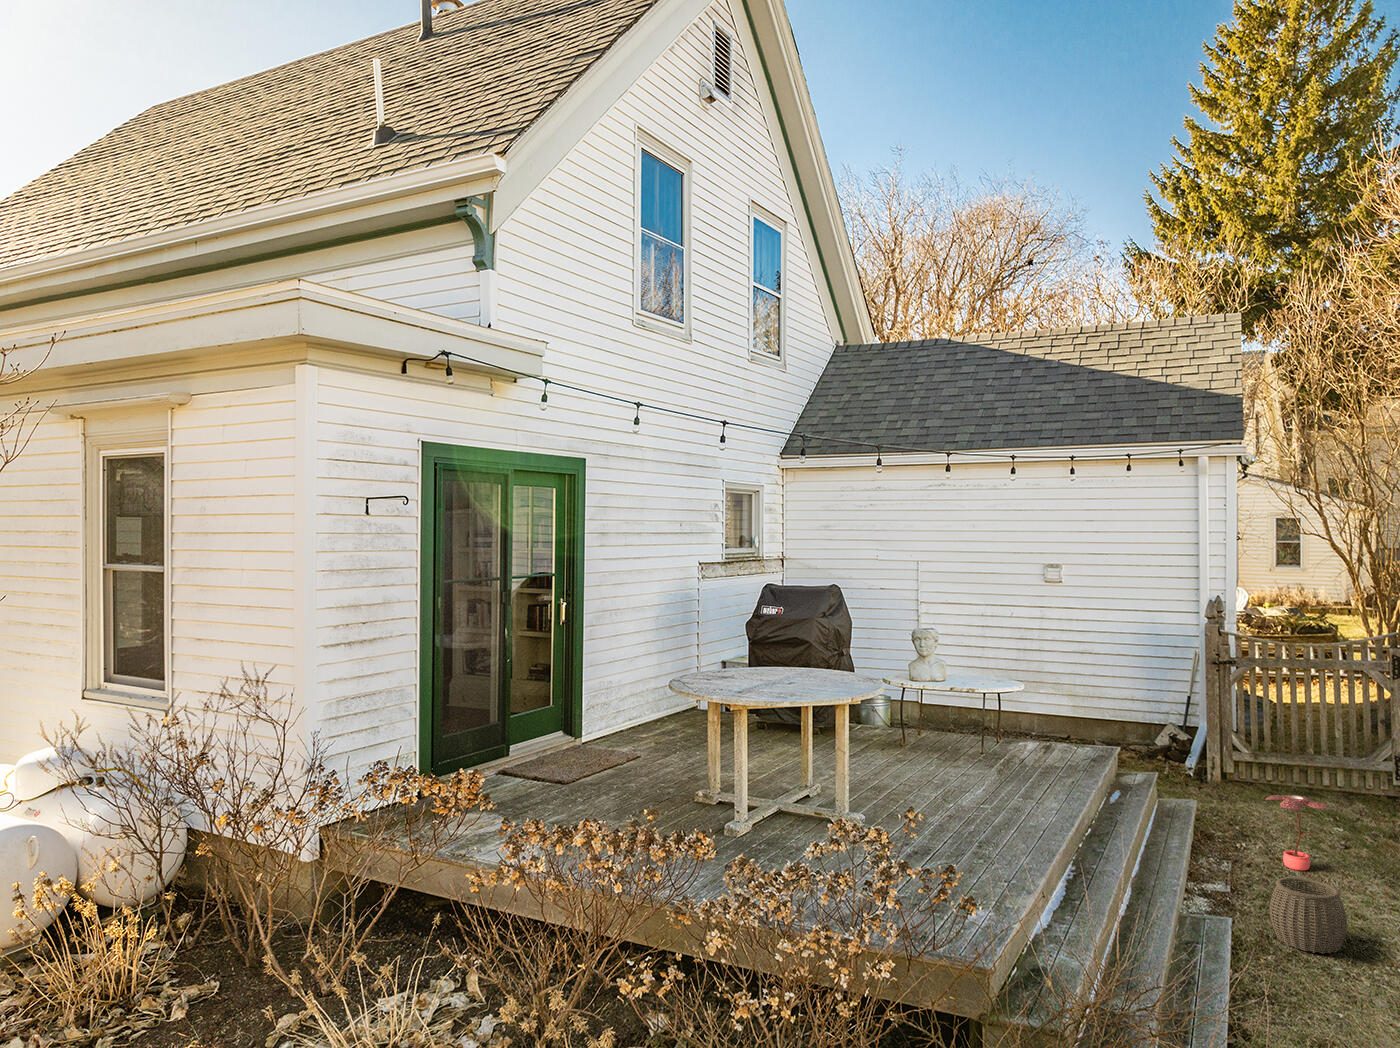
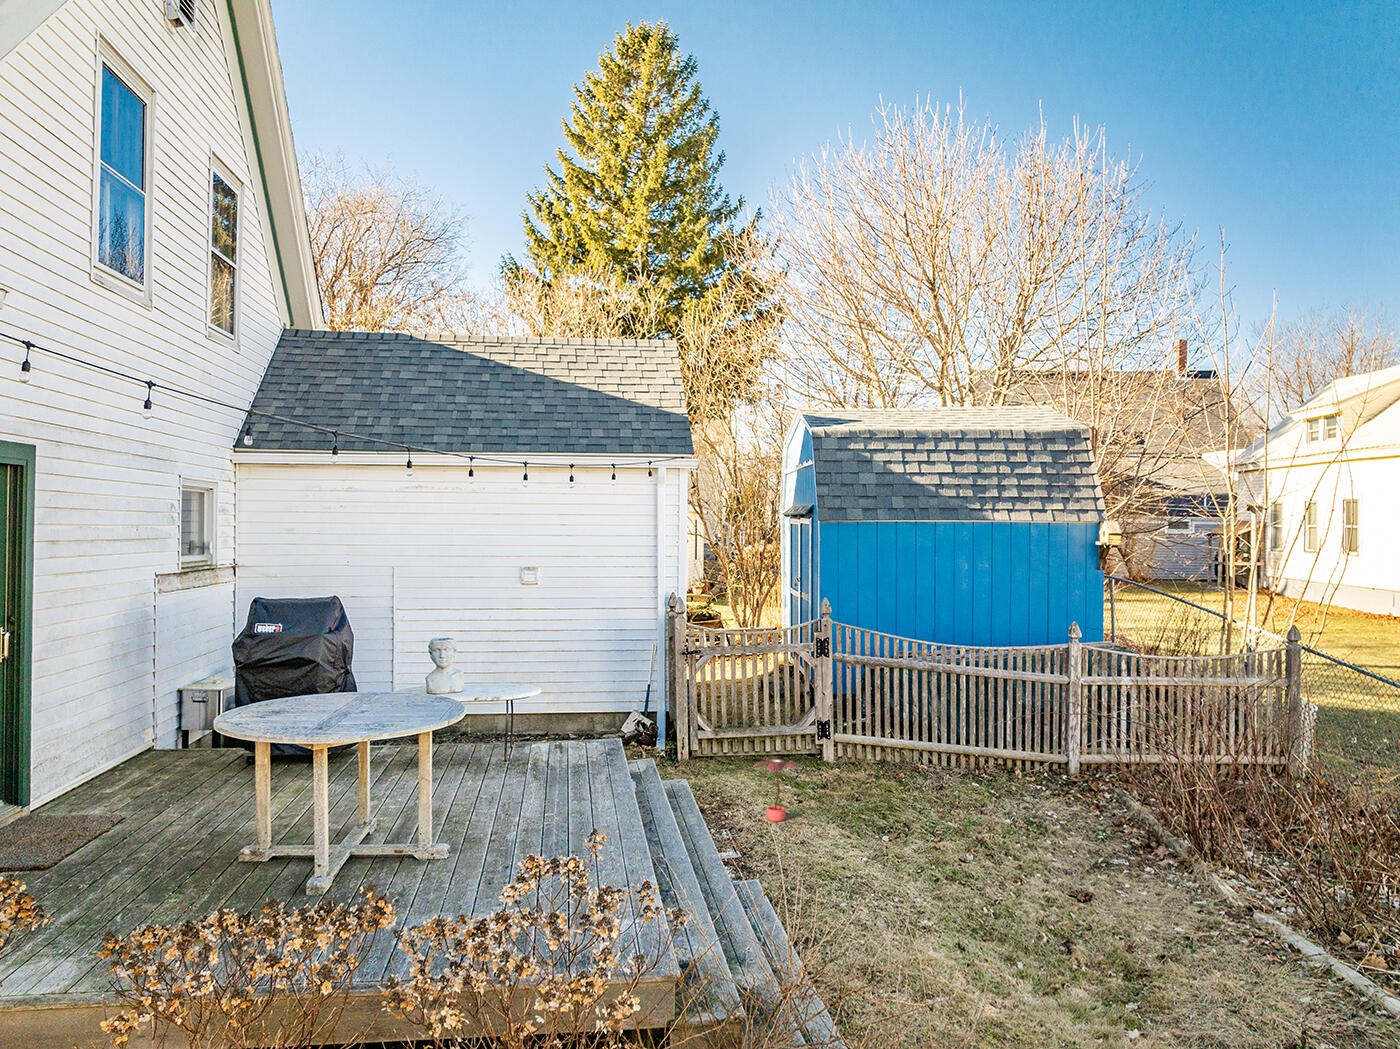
woven basket: present [1269,877,1347,954] -> none [792,826,846,886]

